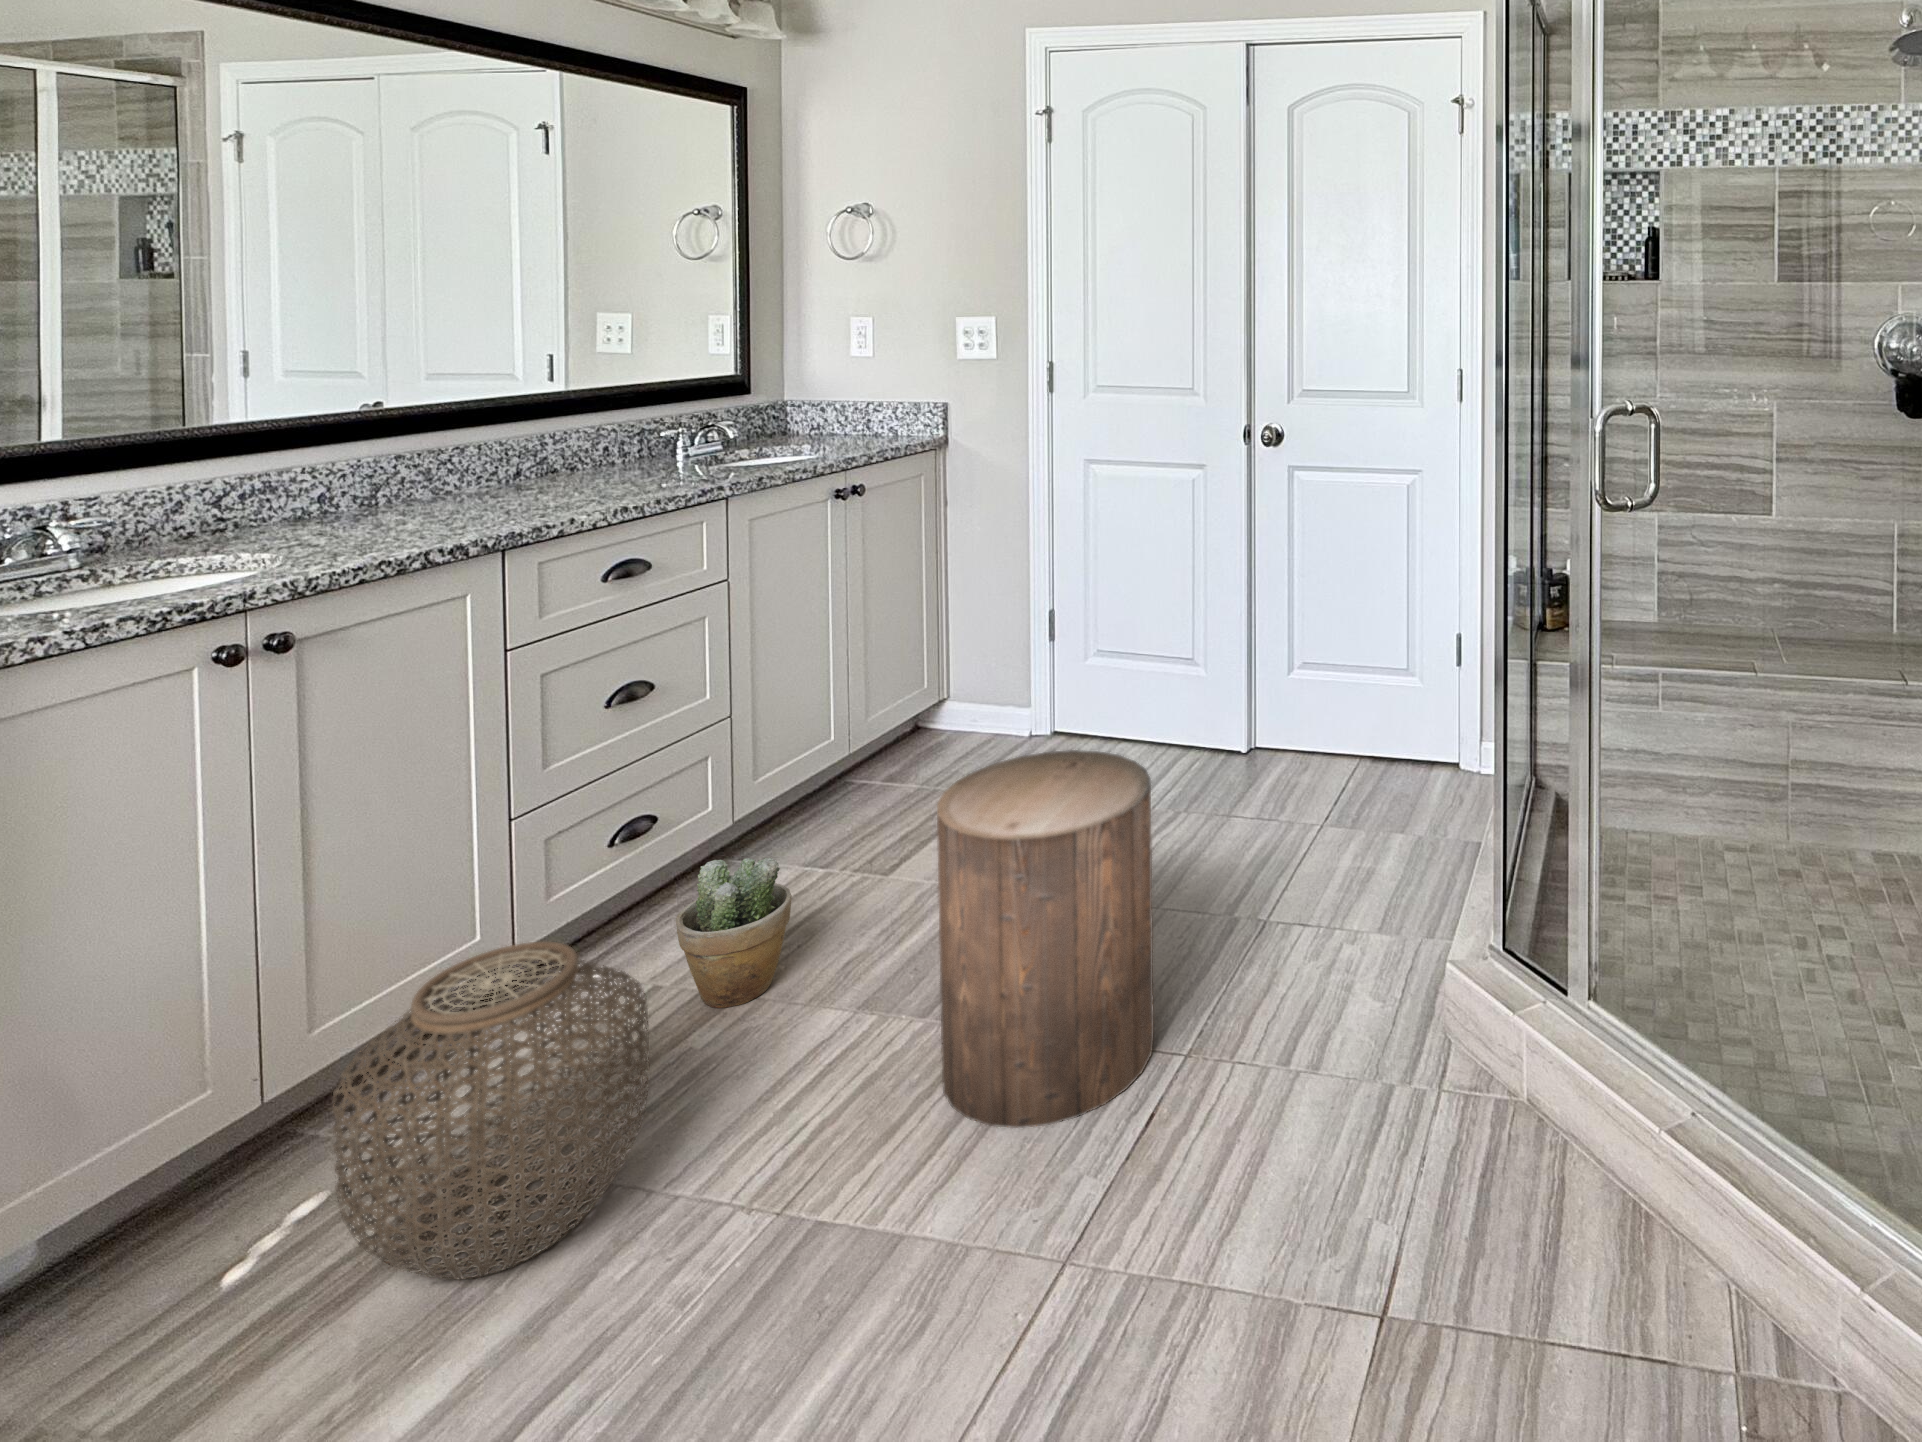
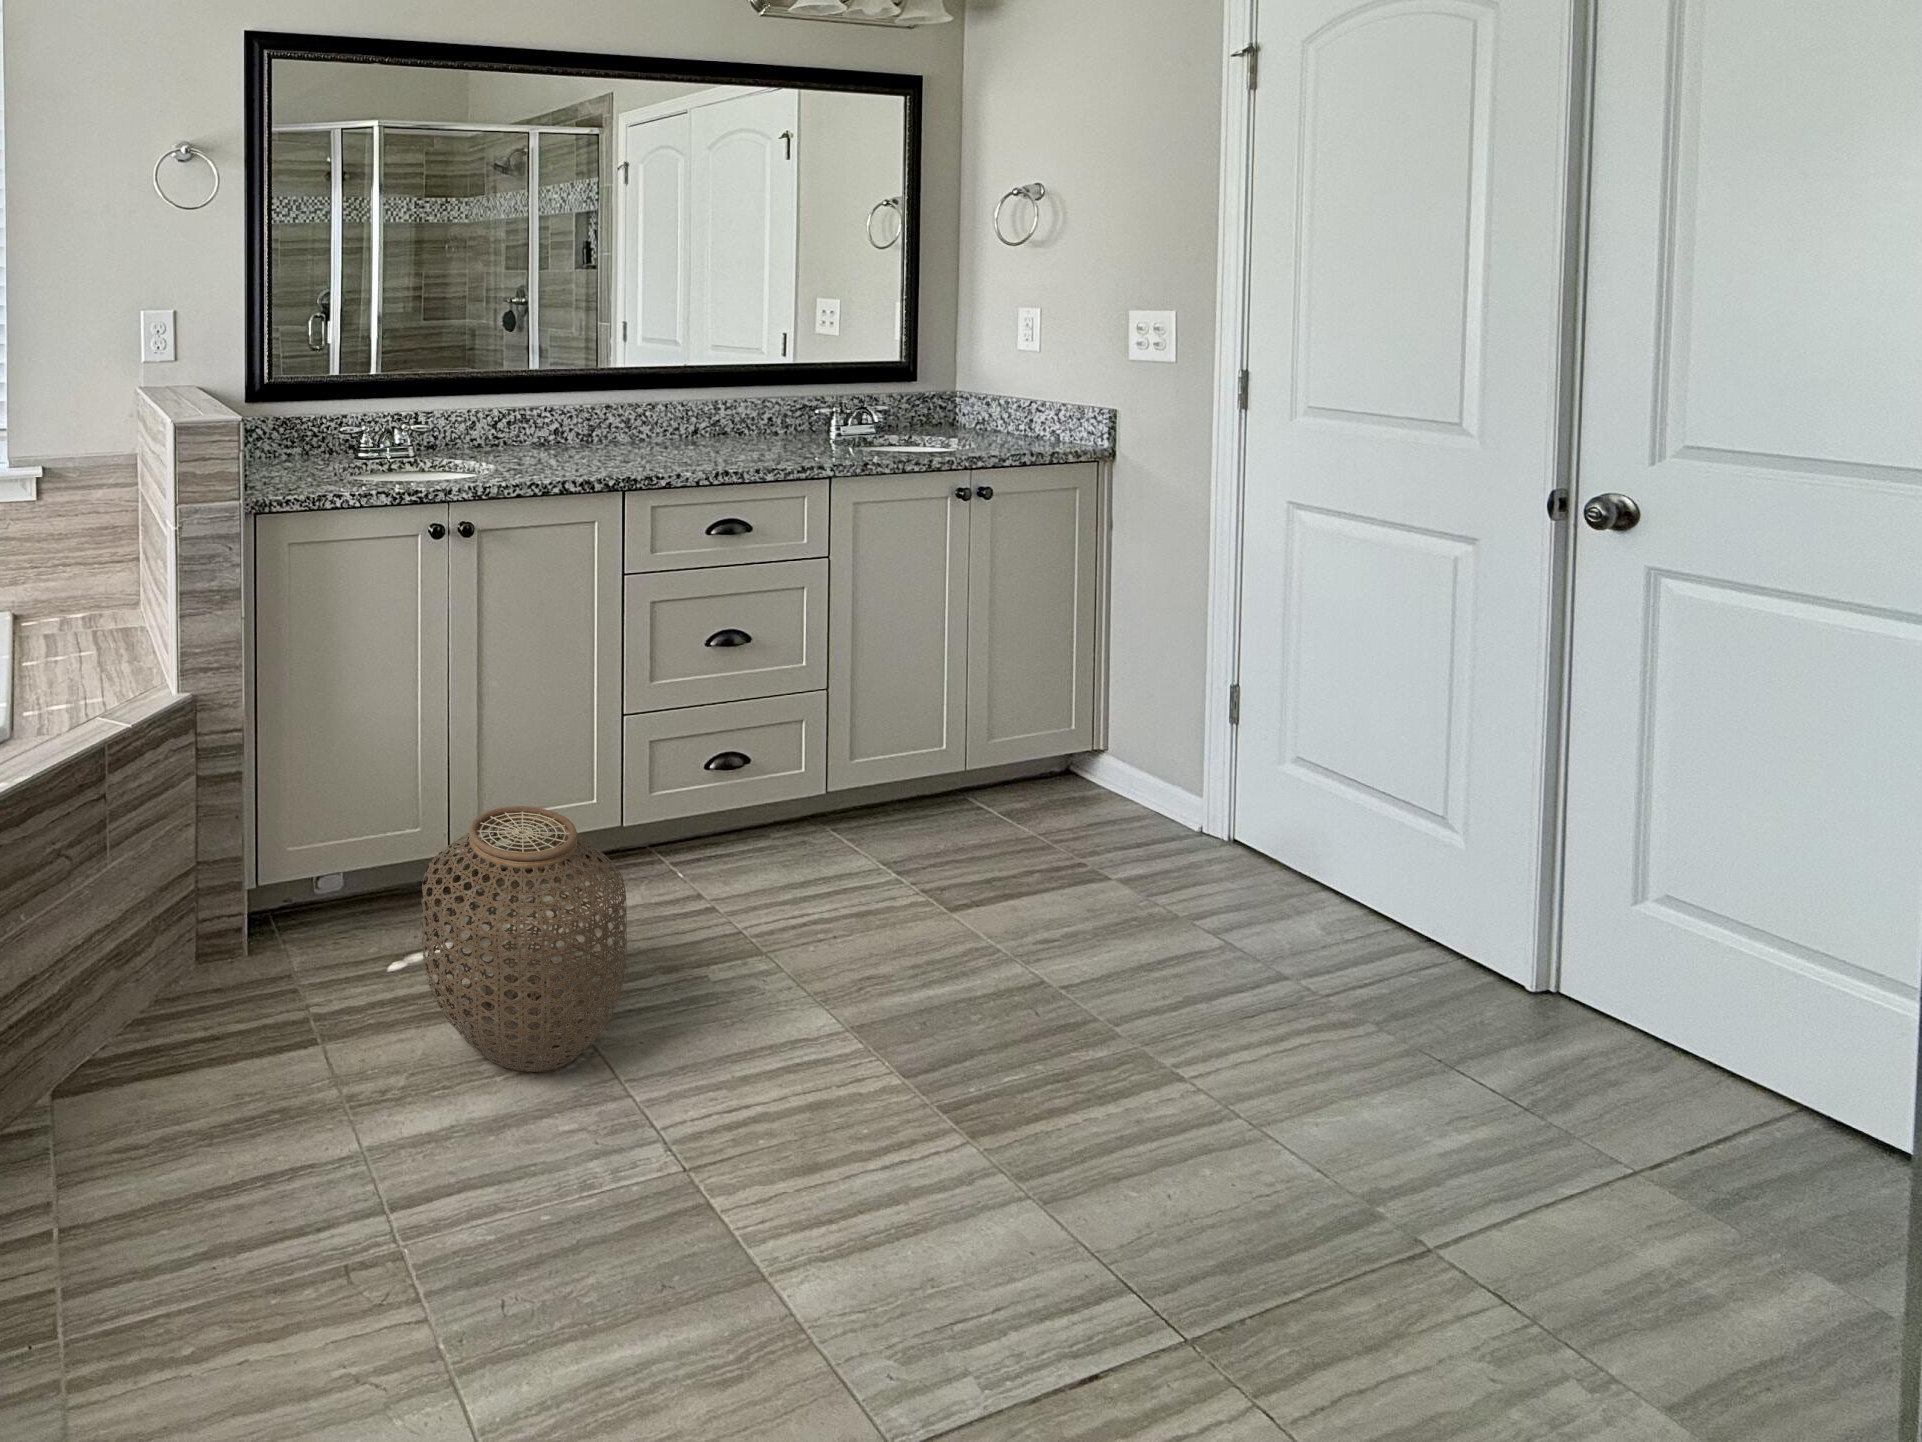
stool: present [937,750,1154,1128] -> none [878,827,1160,1321]
potted plant: present [676,858,792,1008] -> none [717,813,818,963]

